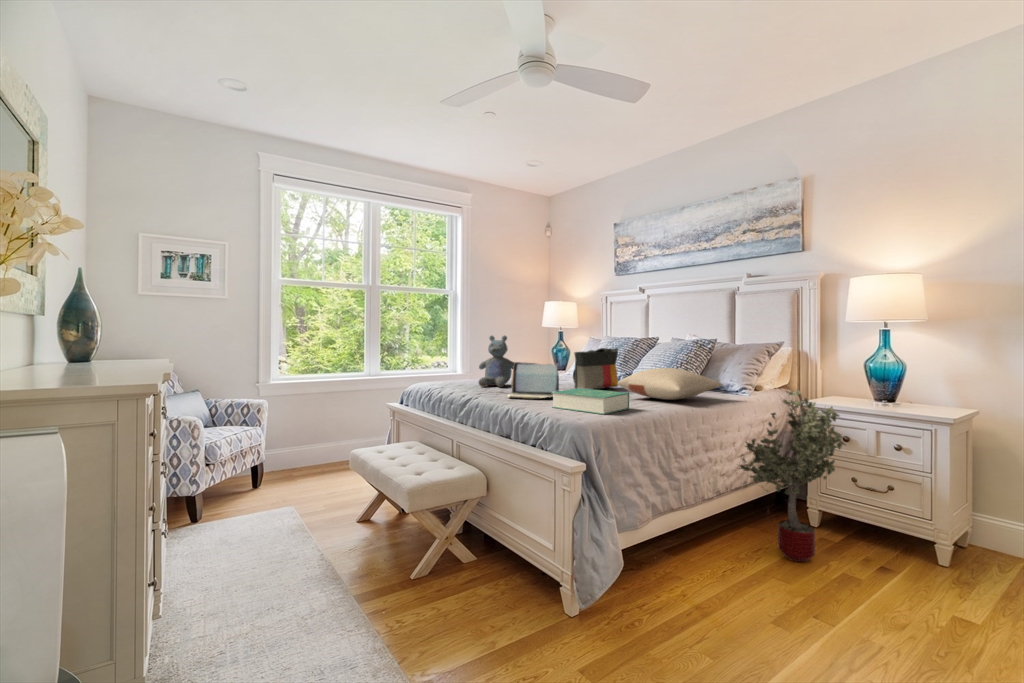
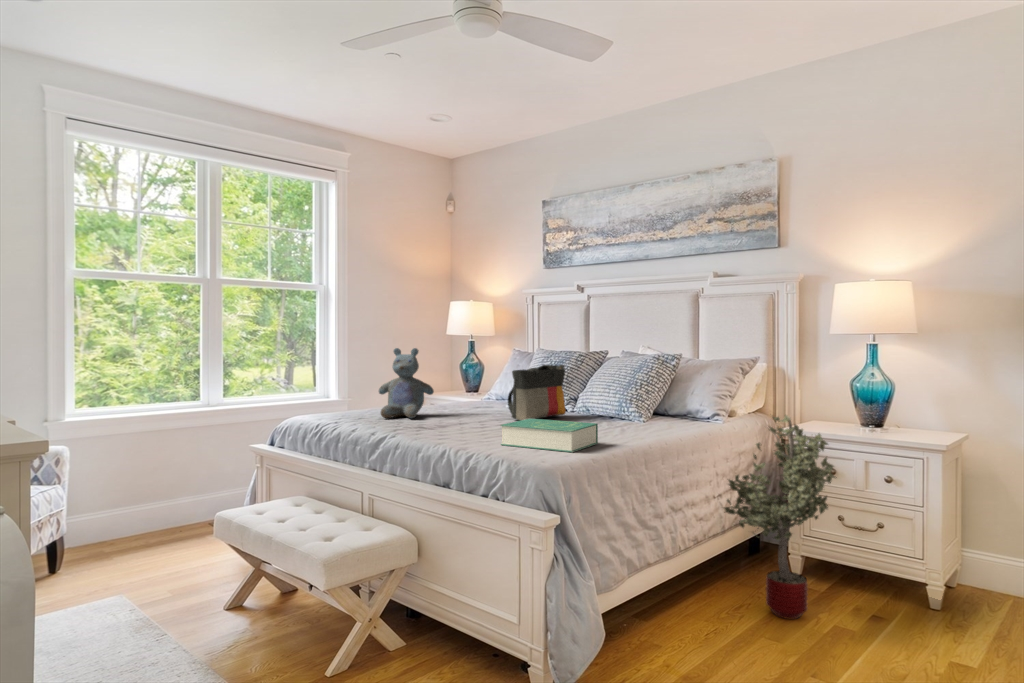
laptop: present [508,362,559,400] -> none [429,385,500,435]
pillow: present [618,368,722,400] -> none [574,390,698,430]

